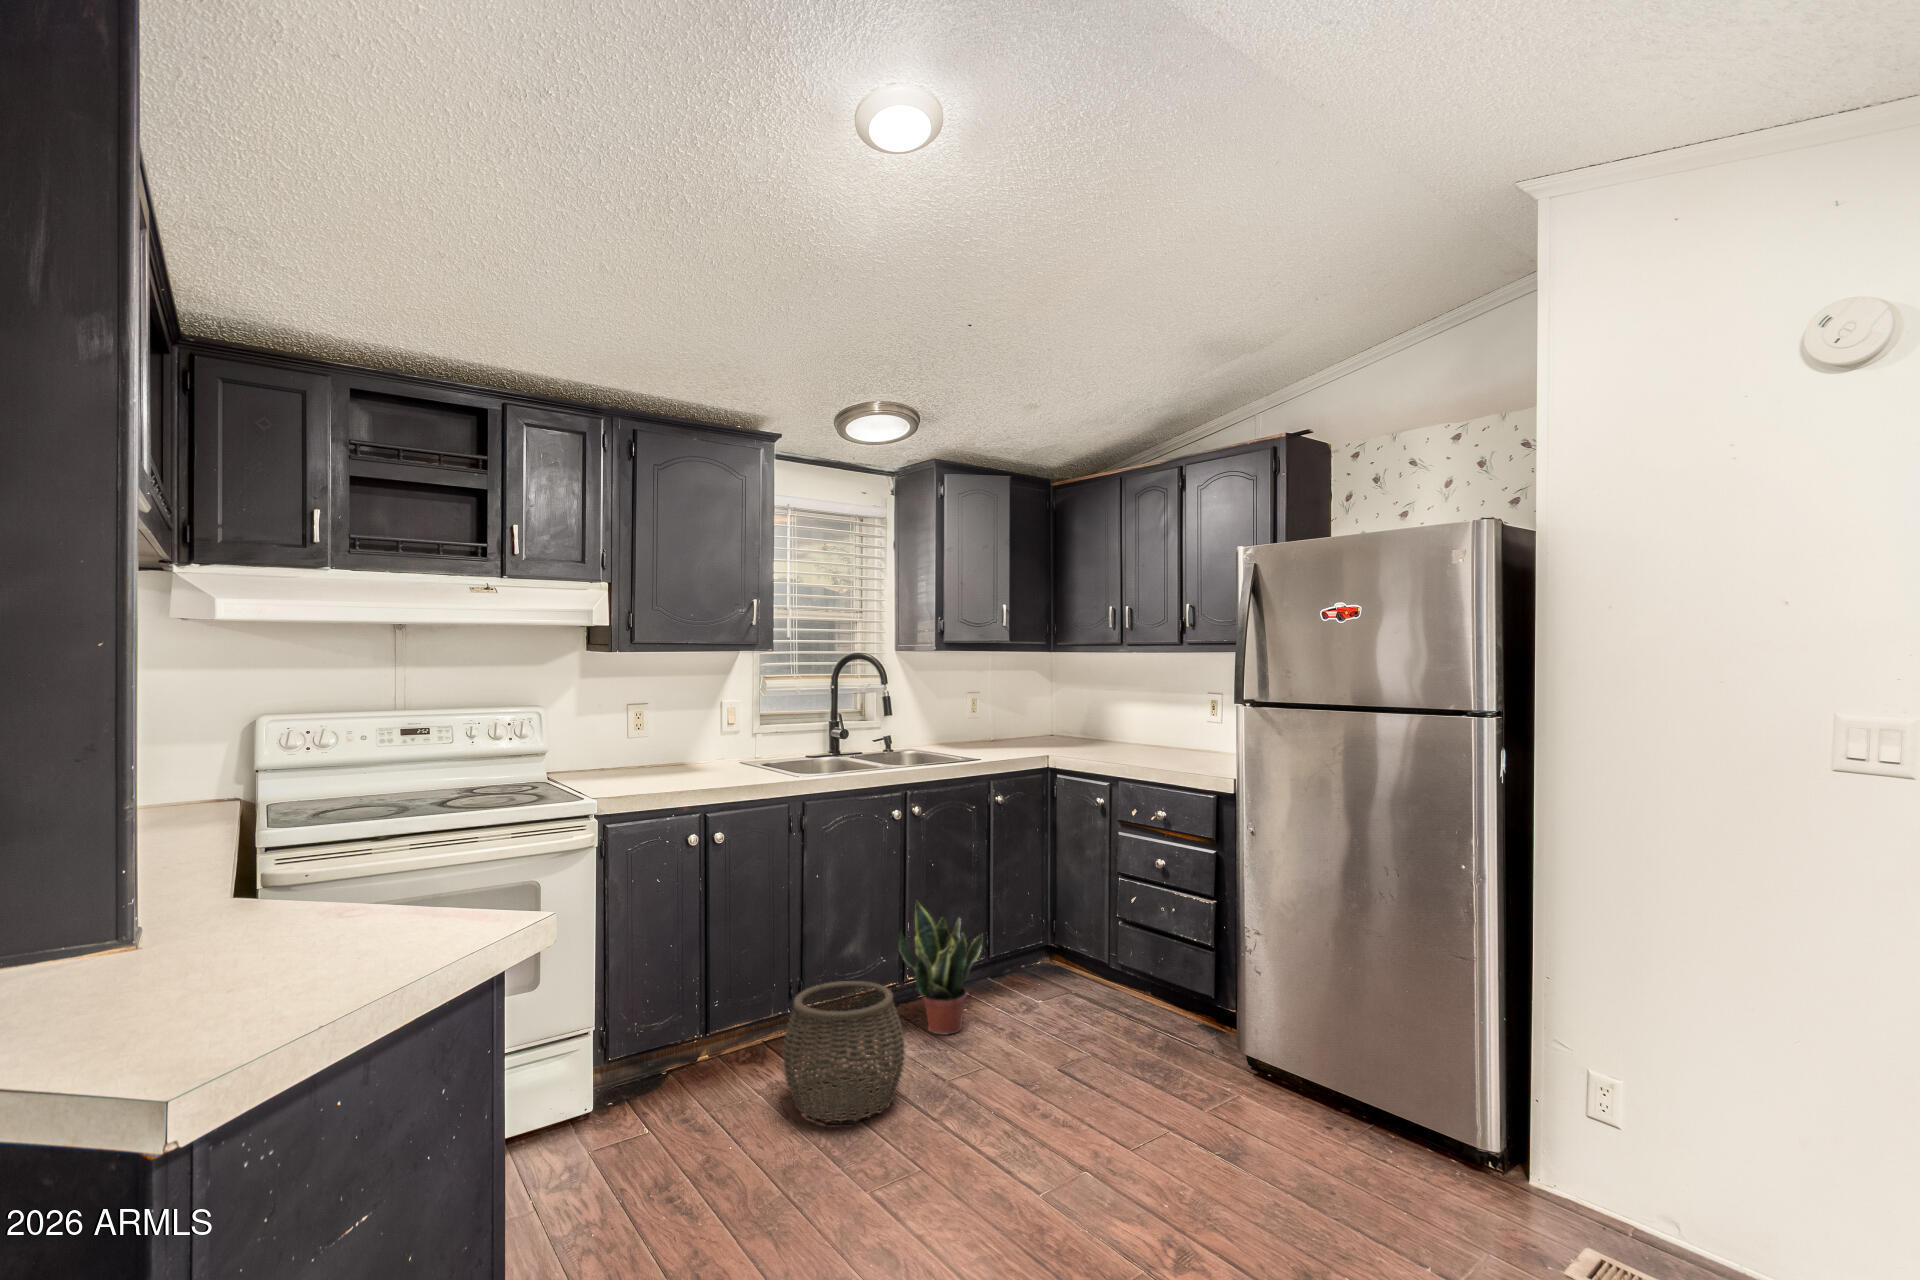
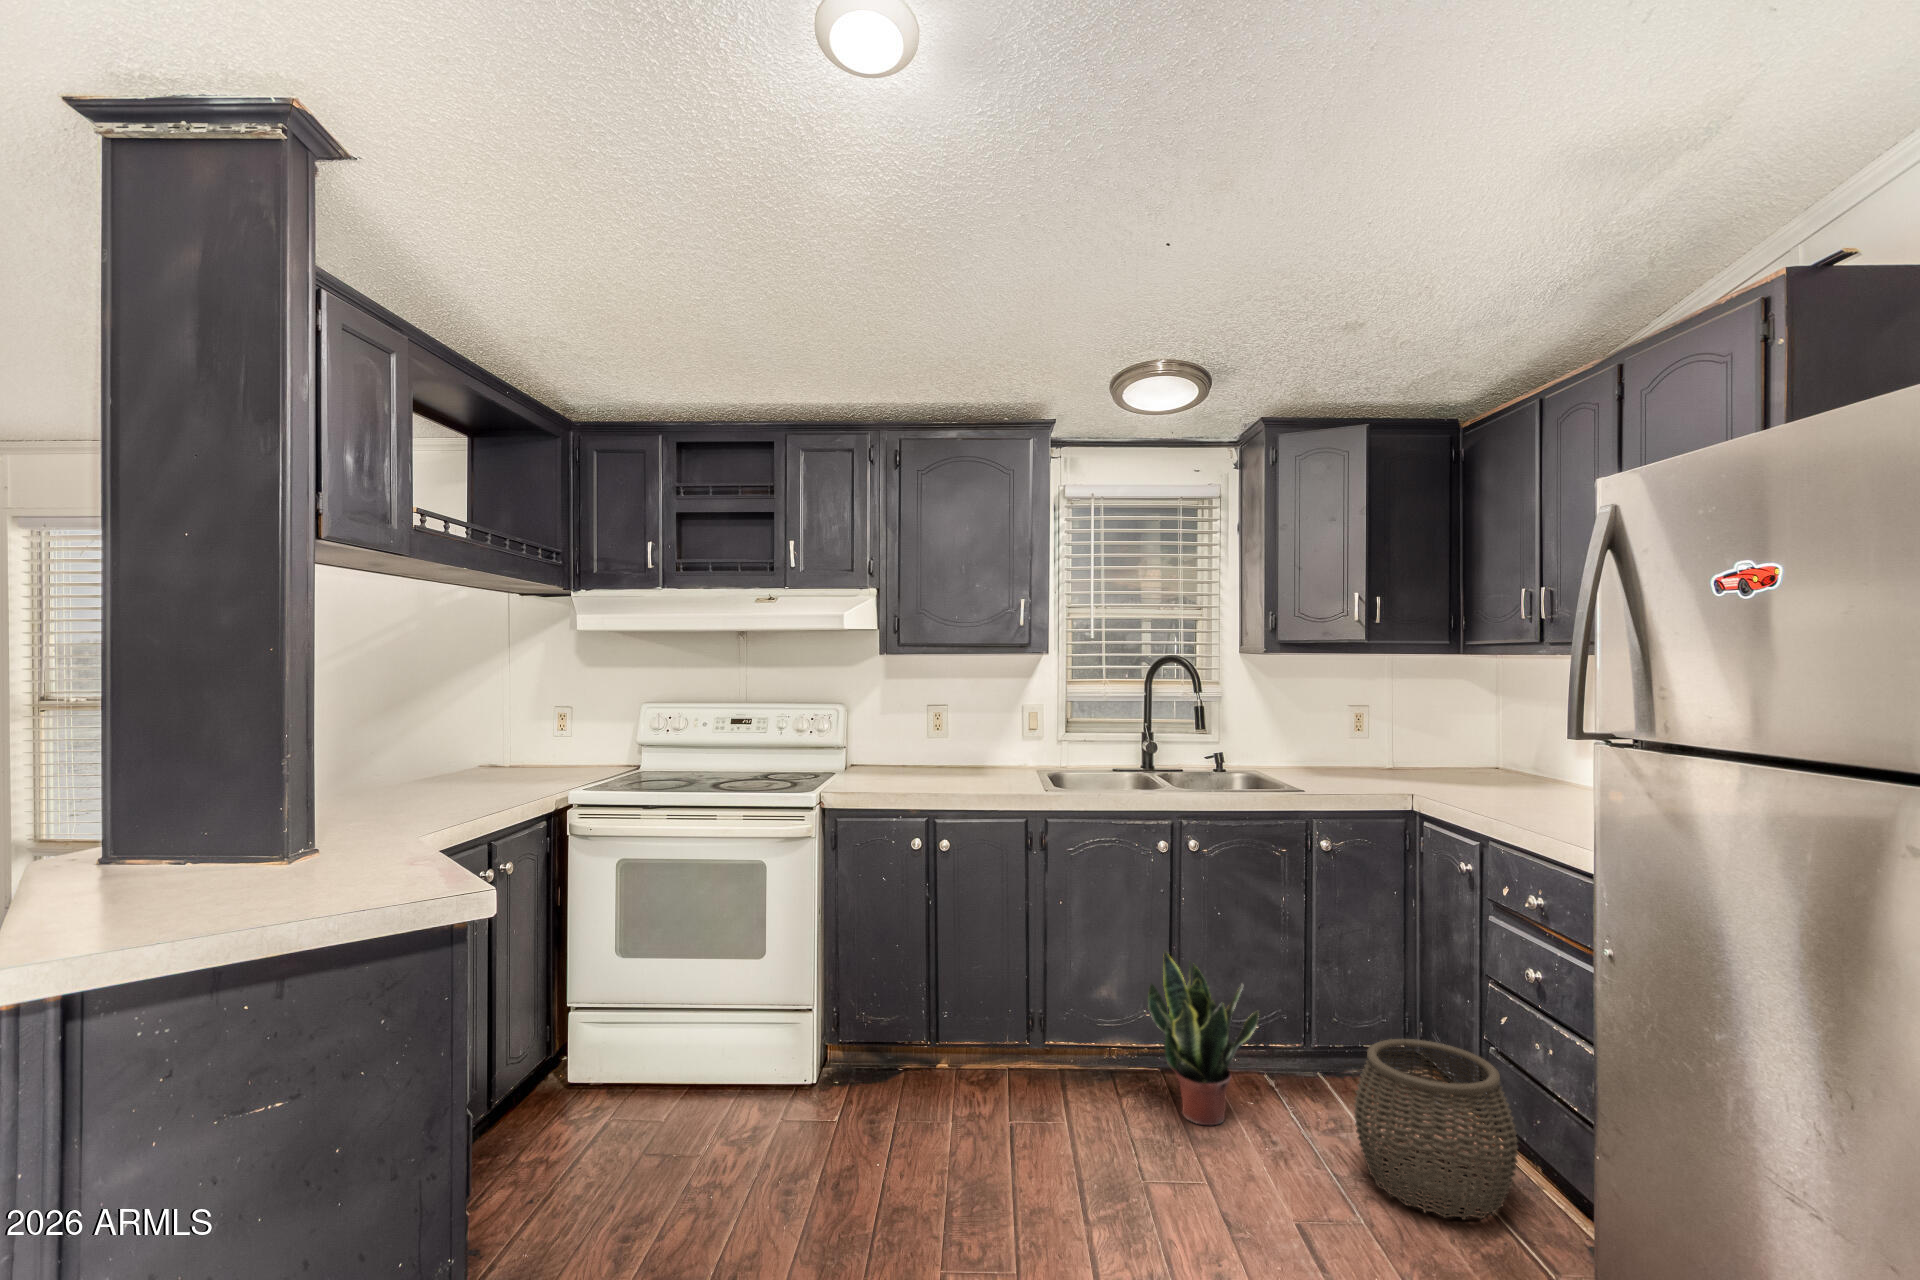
woven basket: present [782,981,905,1122] -> present [1354,1039,1518,1220]

